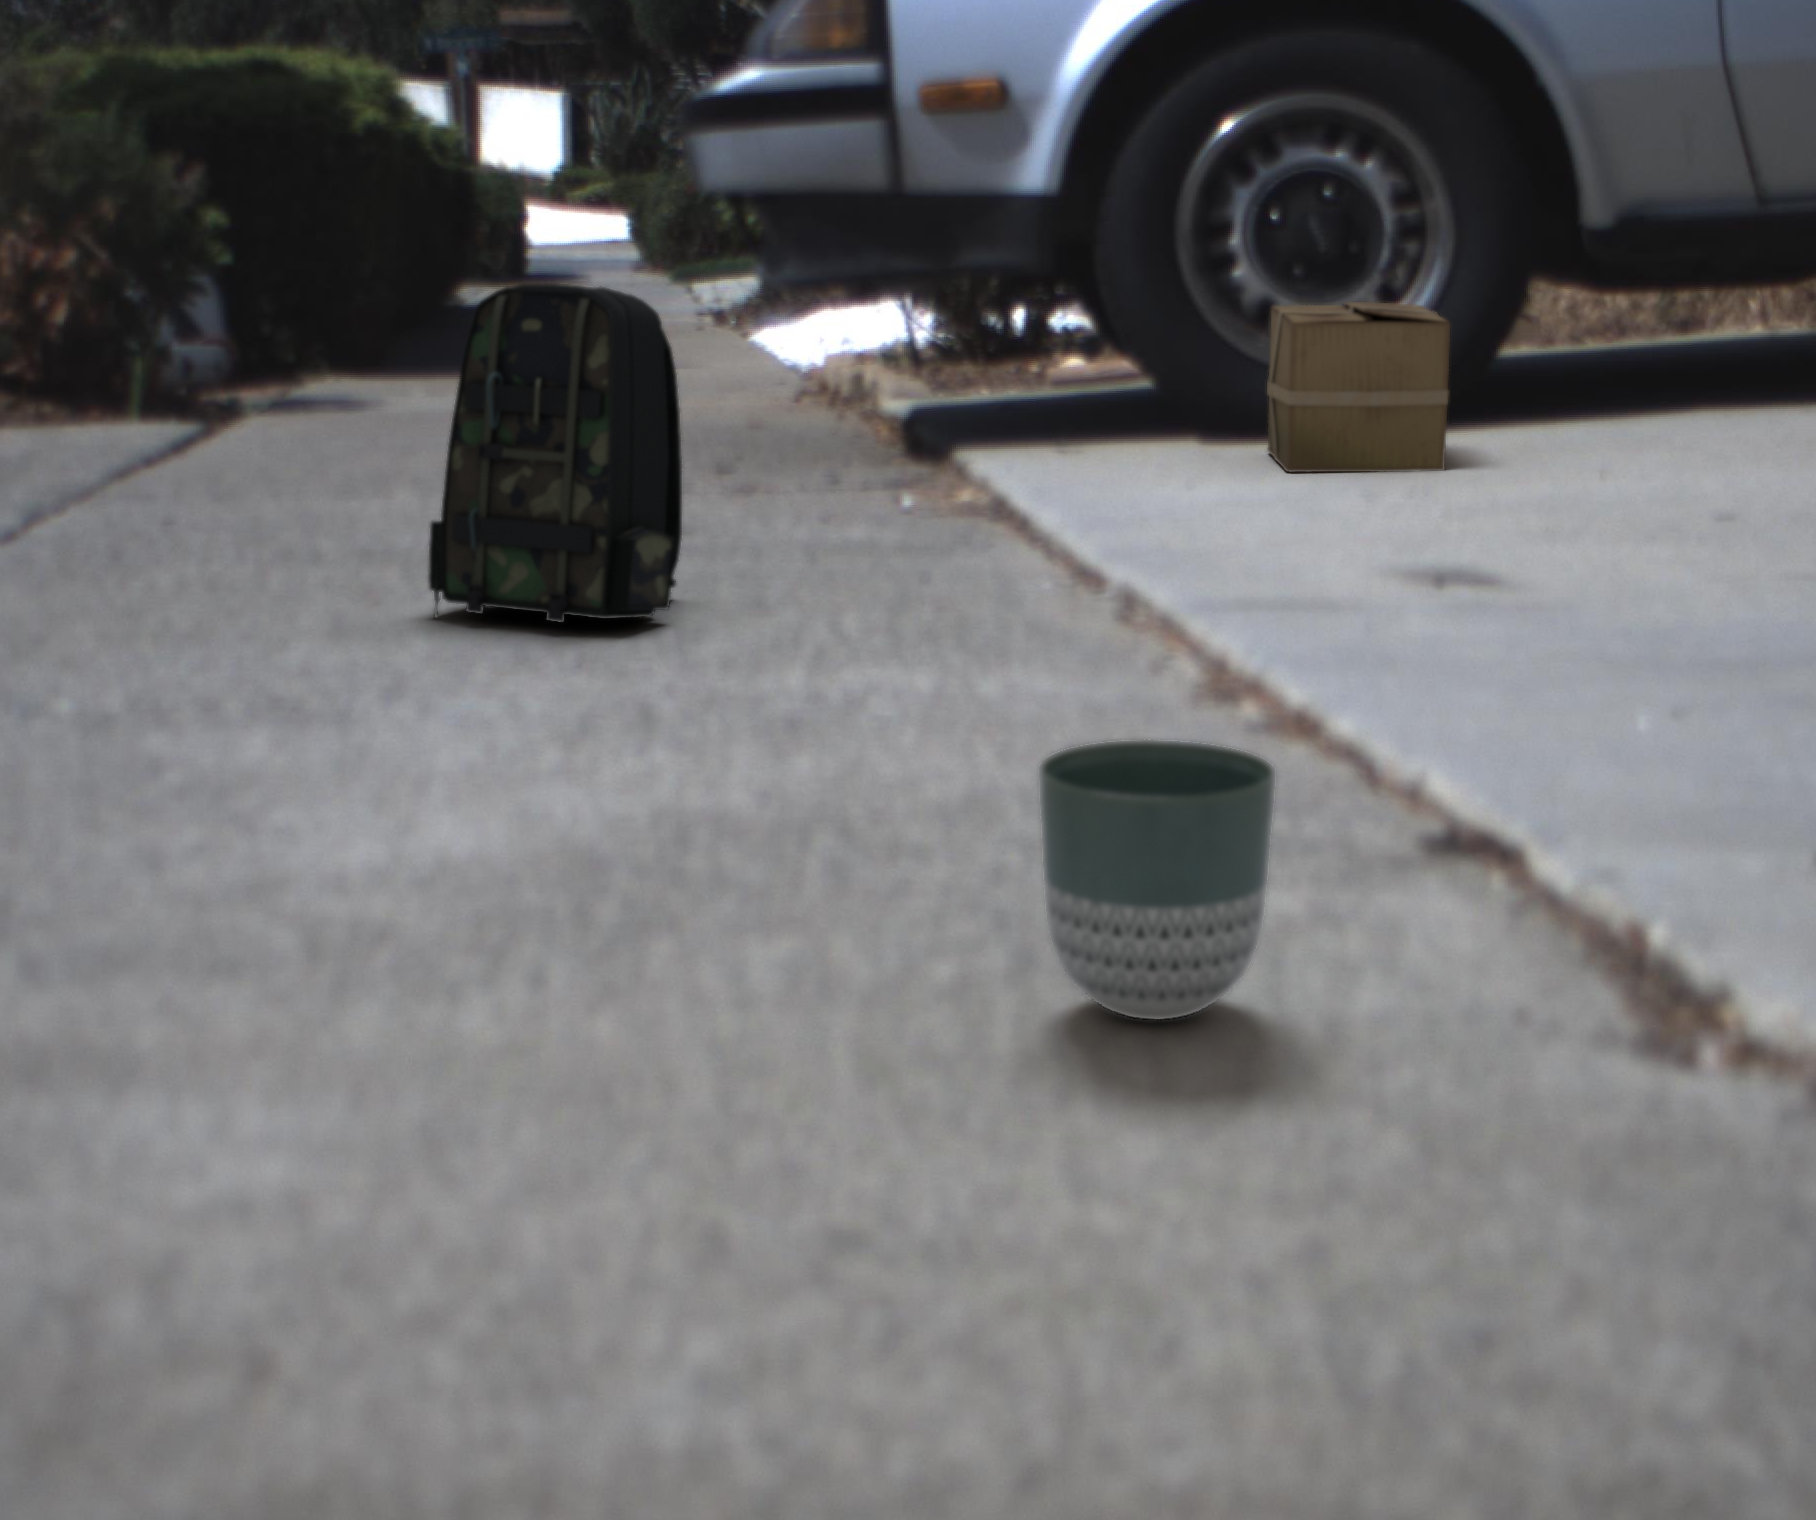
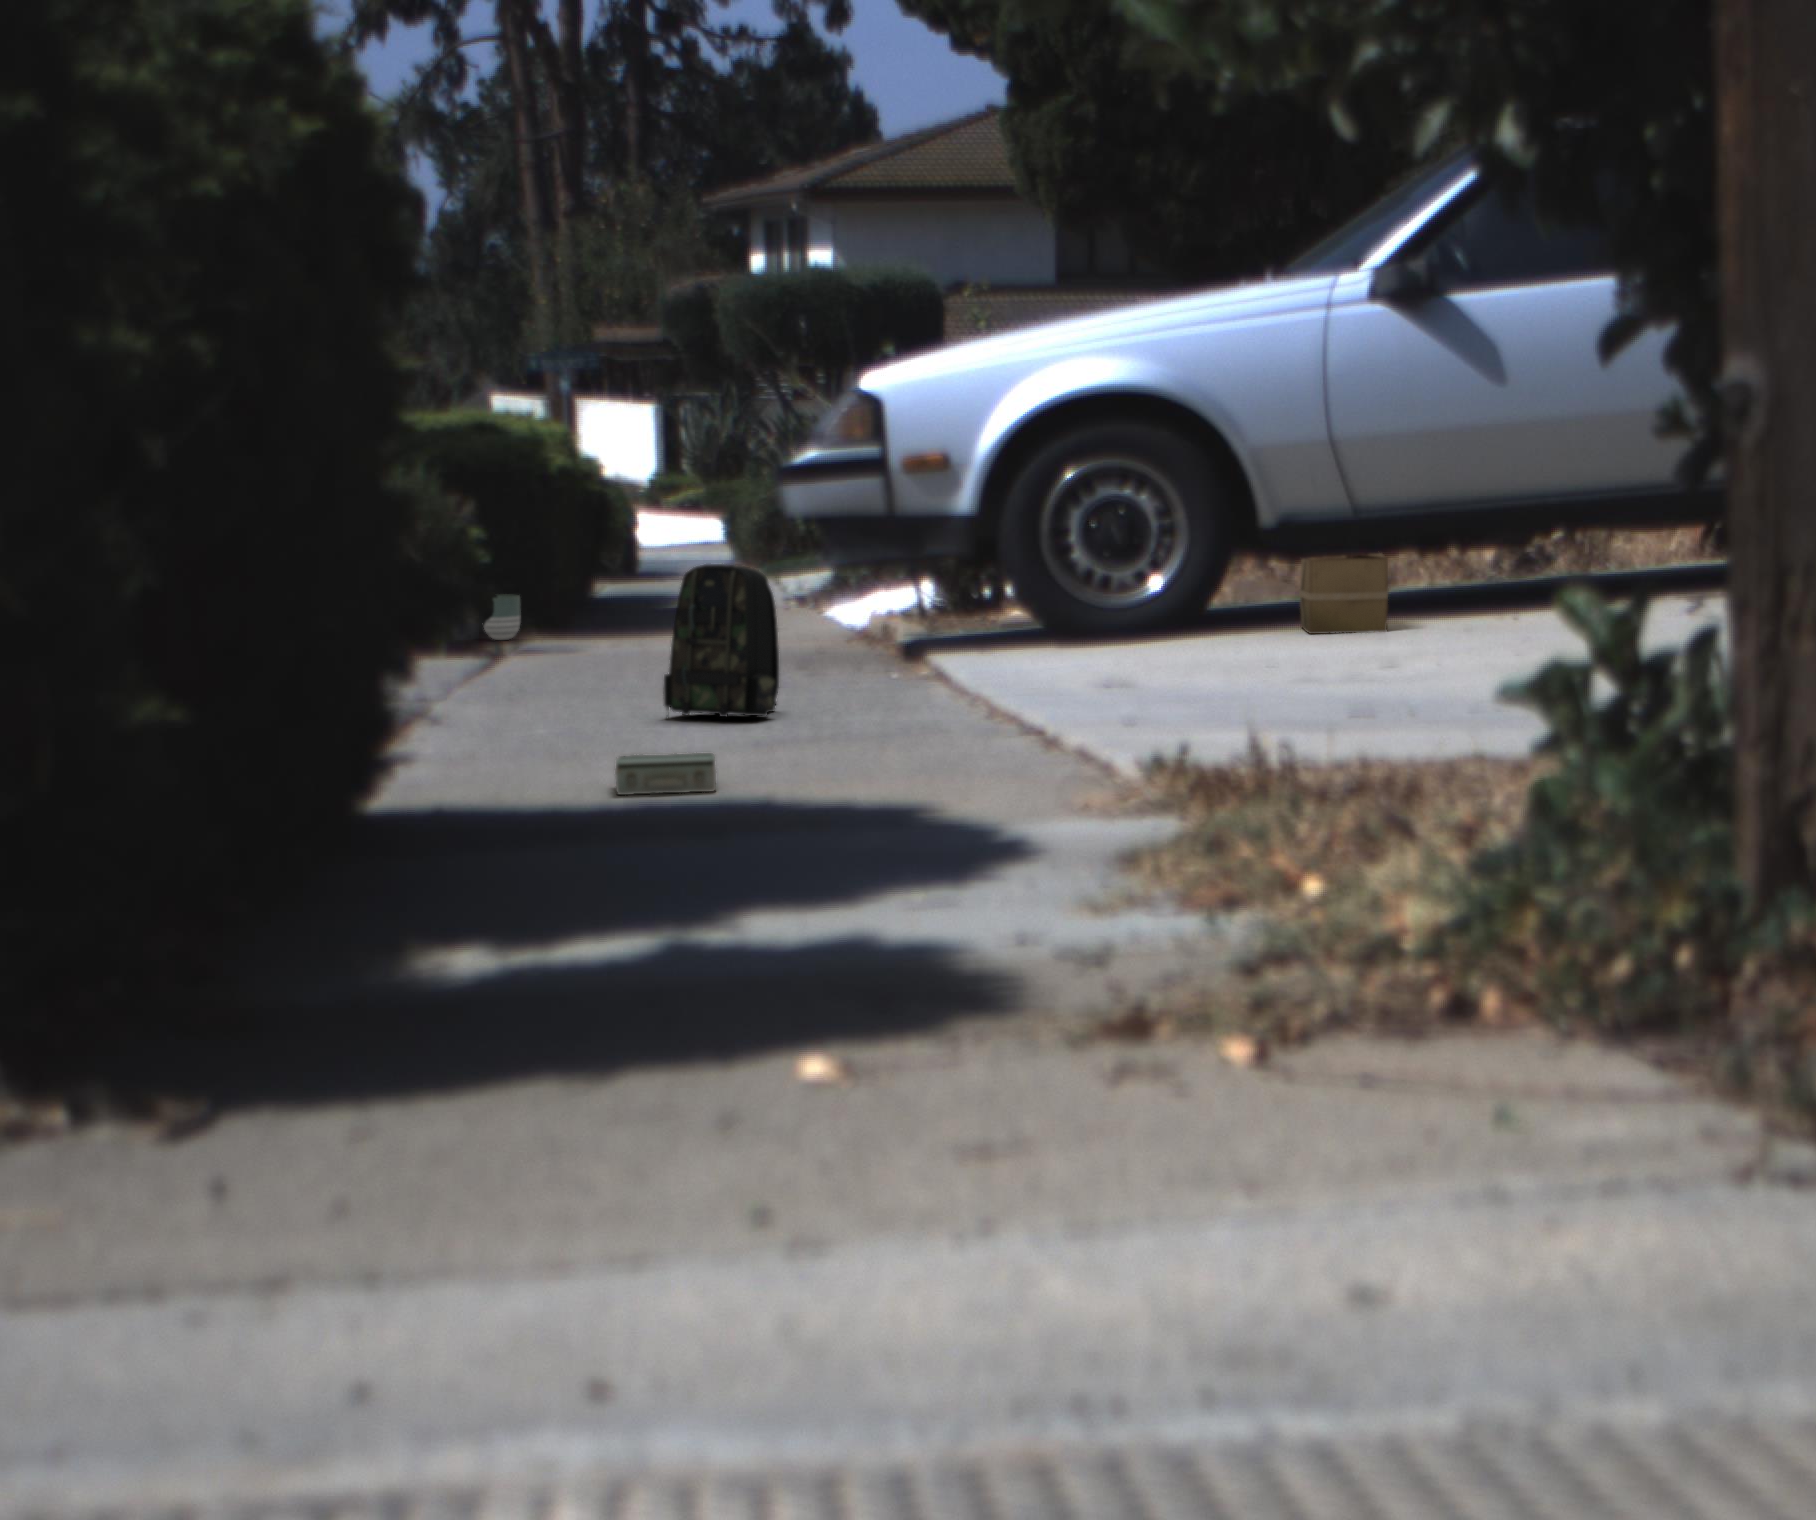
cardboard box: present [1267,302,1450,472] -> present [1299,553,1388,634]
planter: present [1039,740,1275,1019] -> present [484,595,520,640]
toolbox: none [198,807,496,946] -> present [615,753,716,795]

